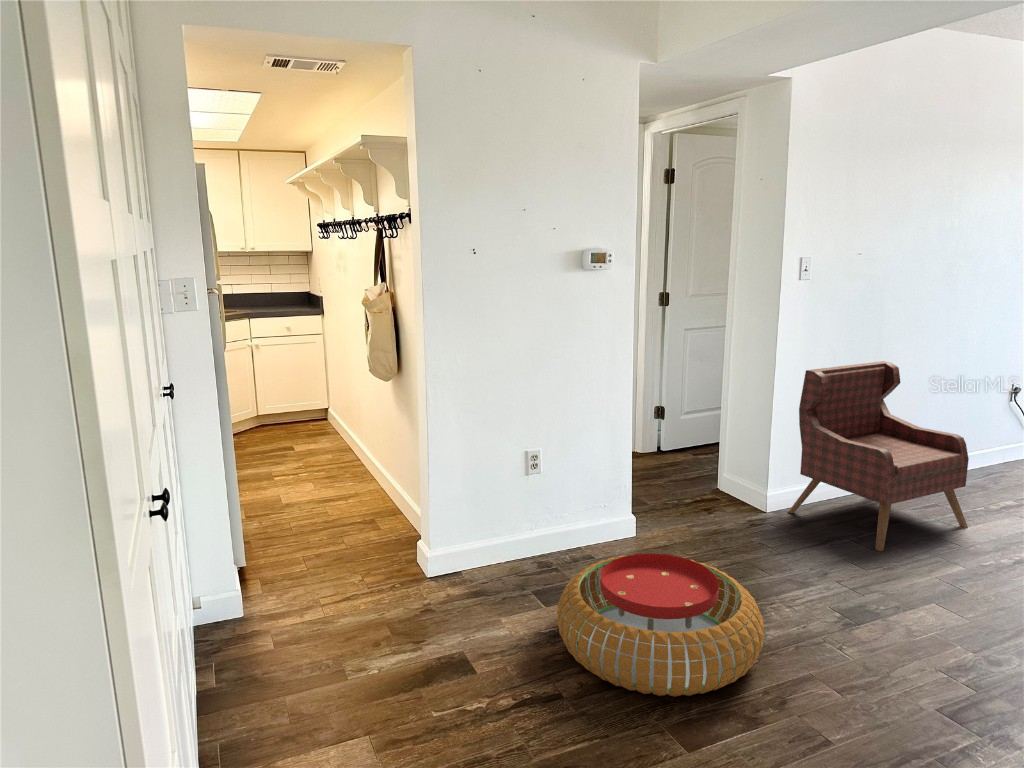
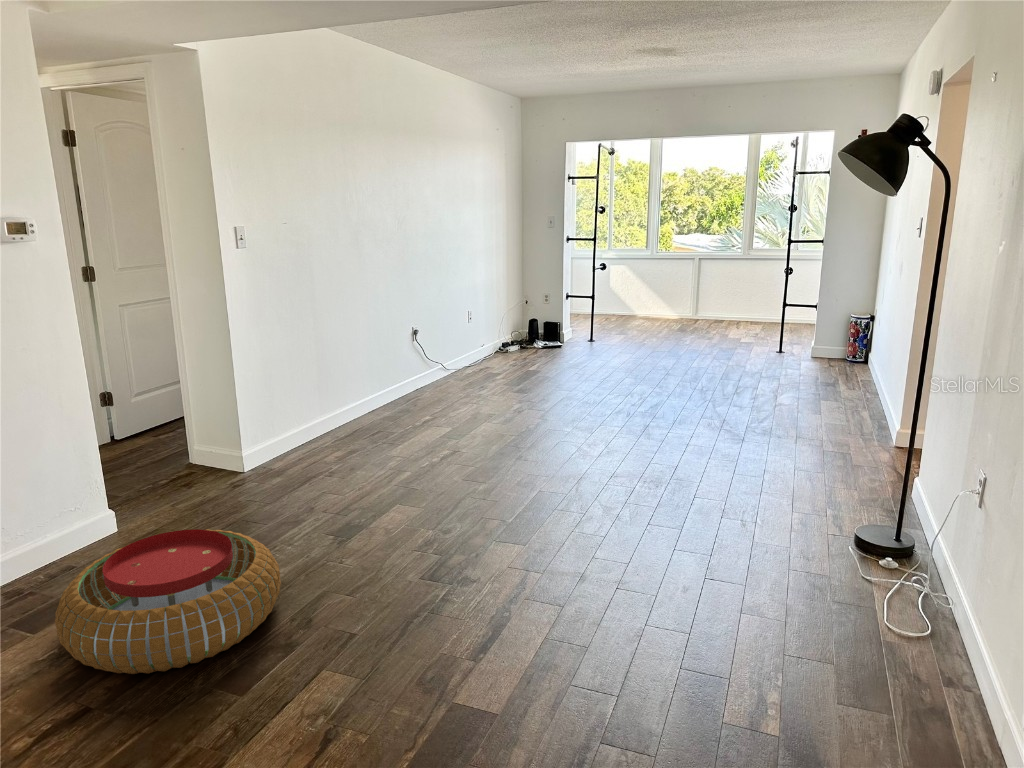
armchair: present [789,361,969,551] -> none [259,319,403,478]

